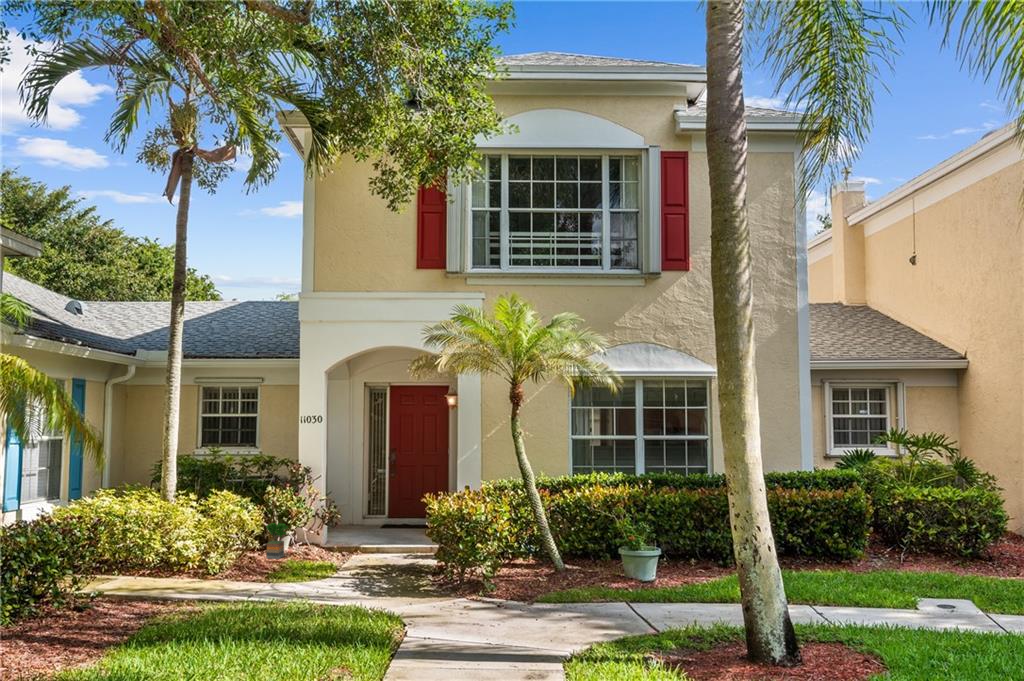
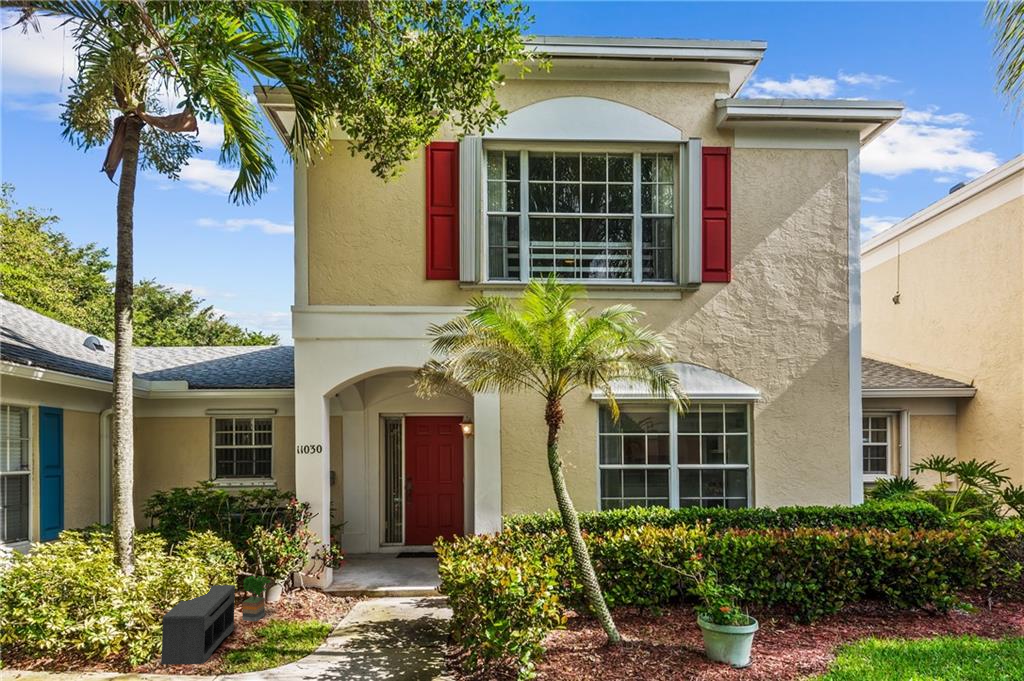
bench: none [220,526,265,579] -> present [161,585,235,665]

